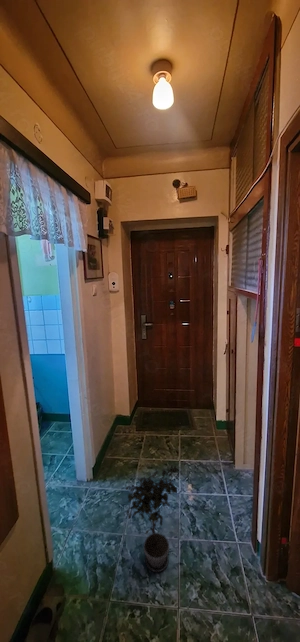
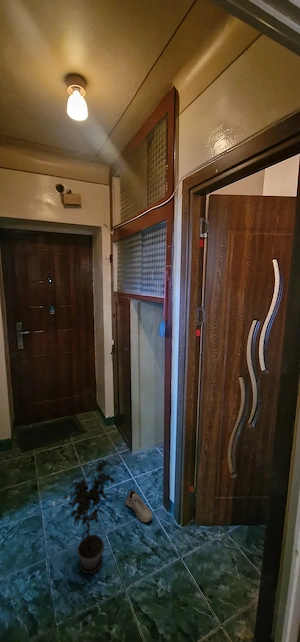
shoe: none [210,506,234,551] -> present [126,490,152,522]

